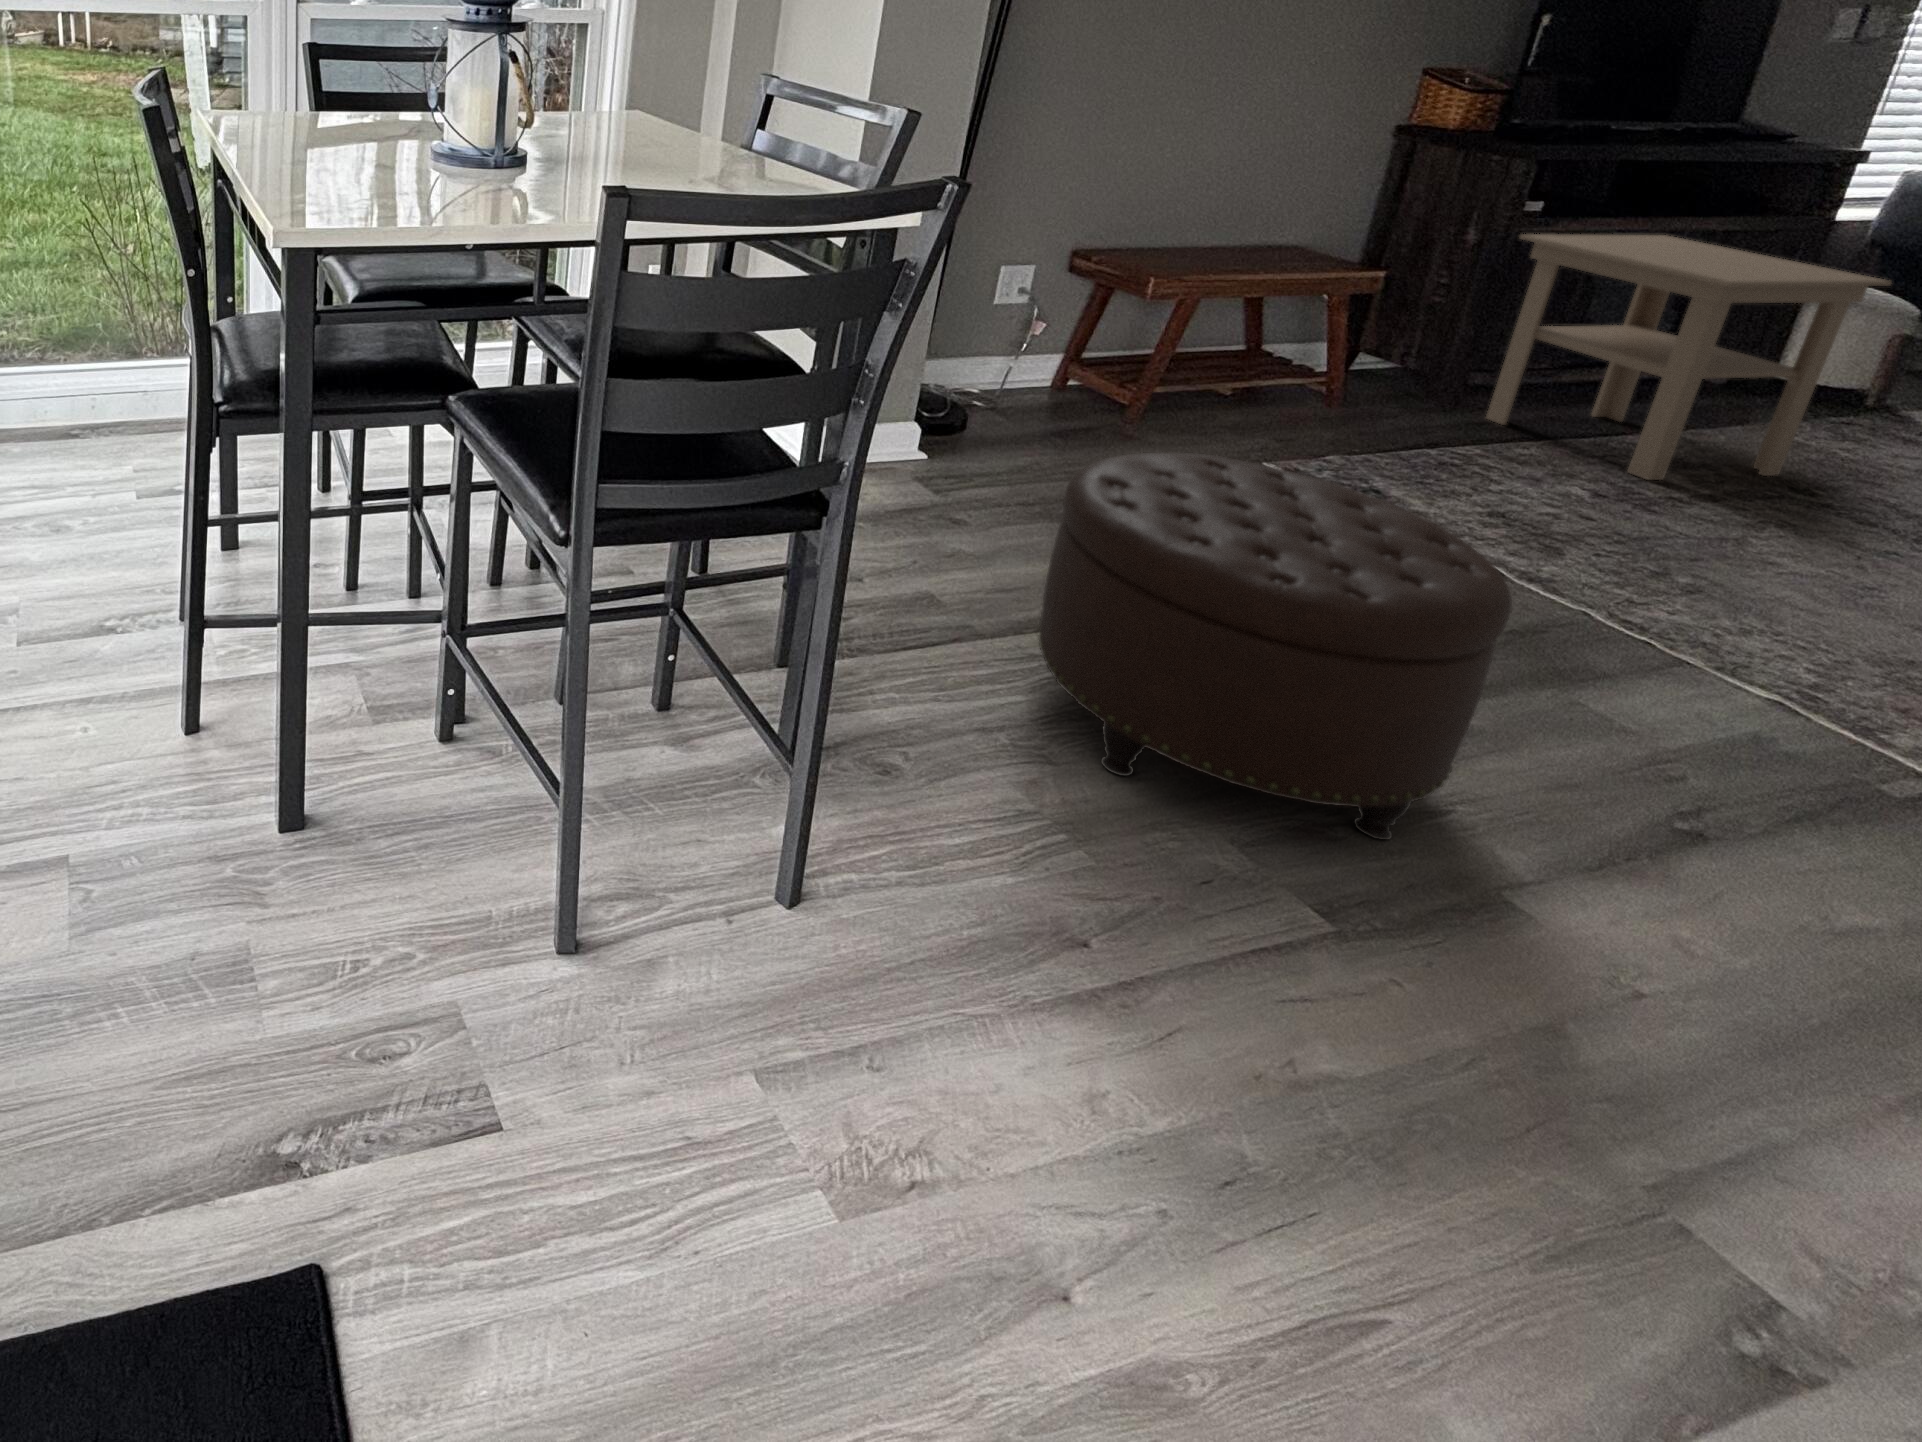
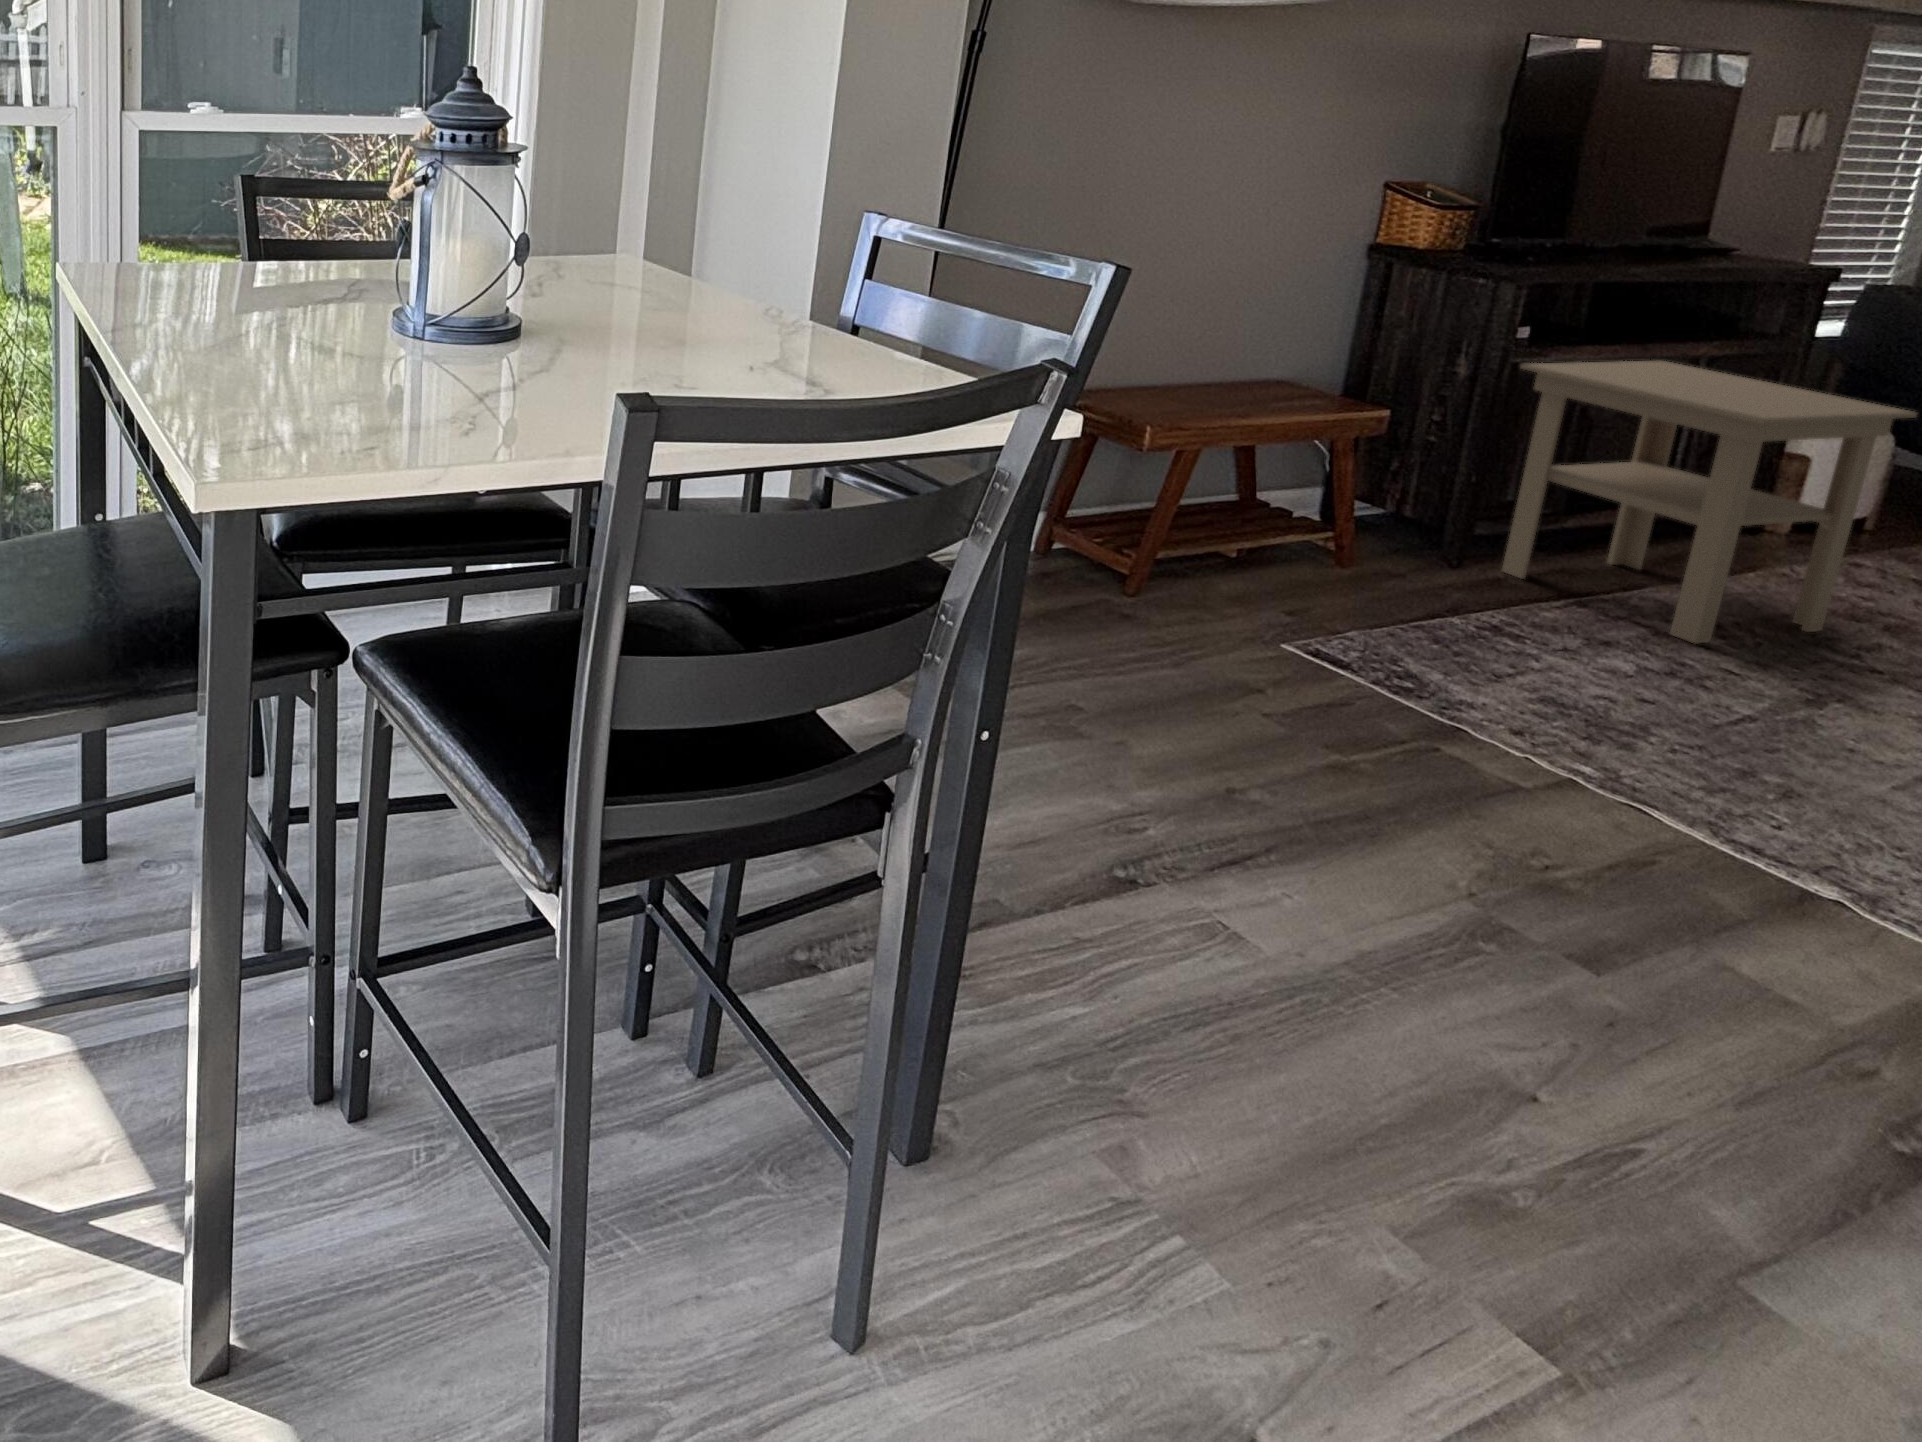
ottoman: present [1038,453,1512,840] -> none [1098,668,1721,1213]

